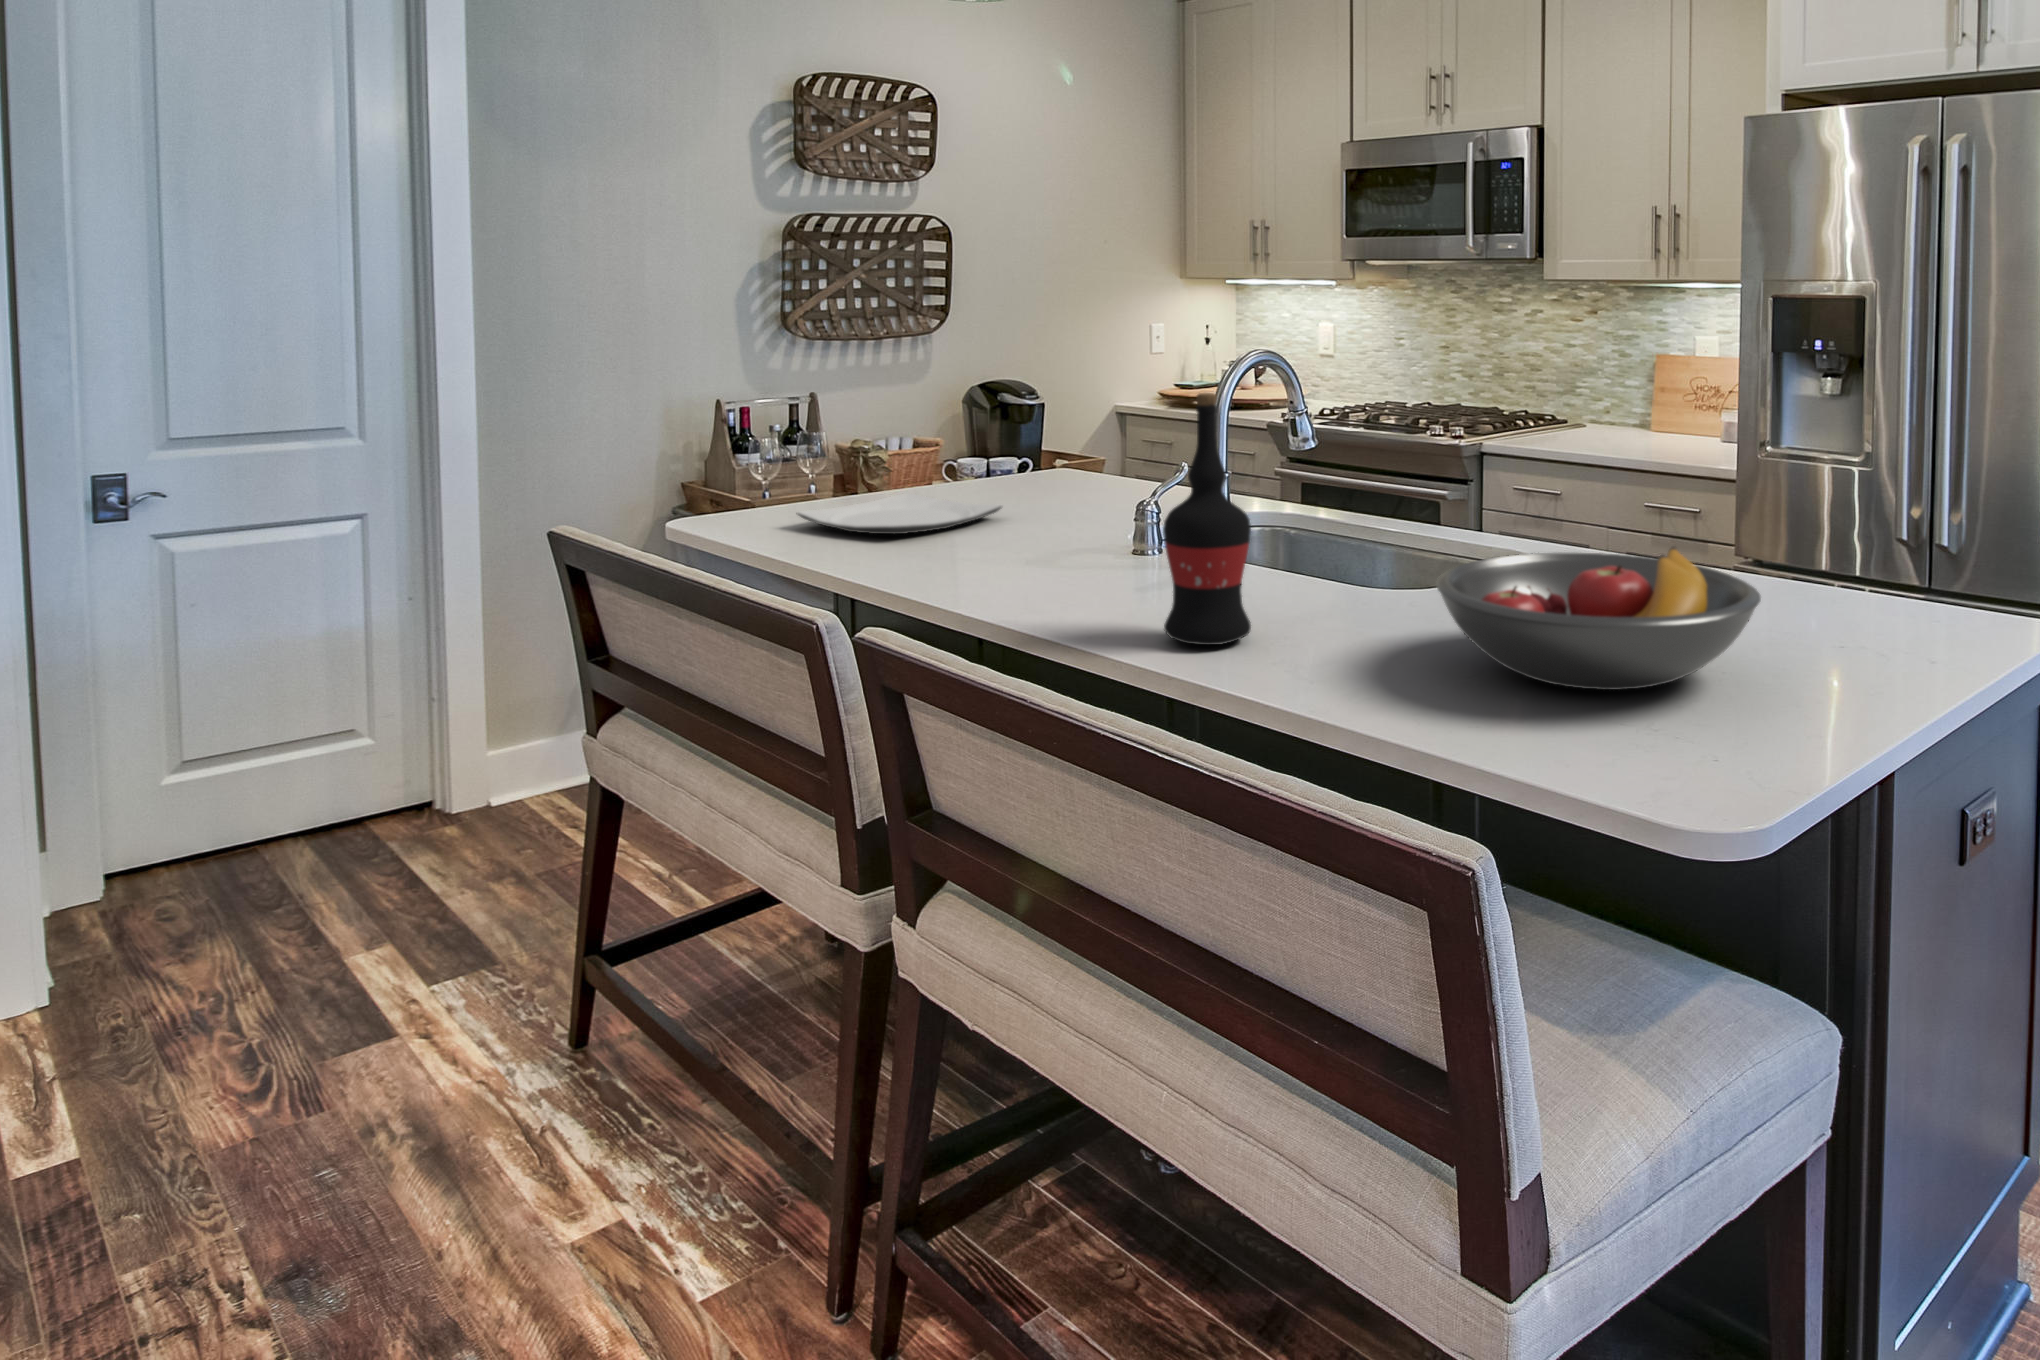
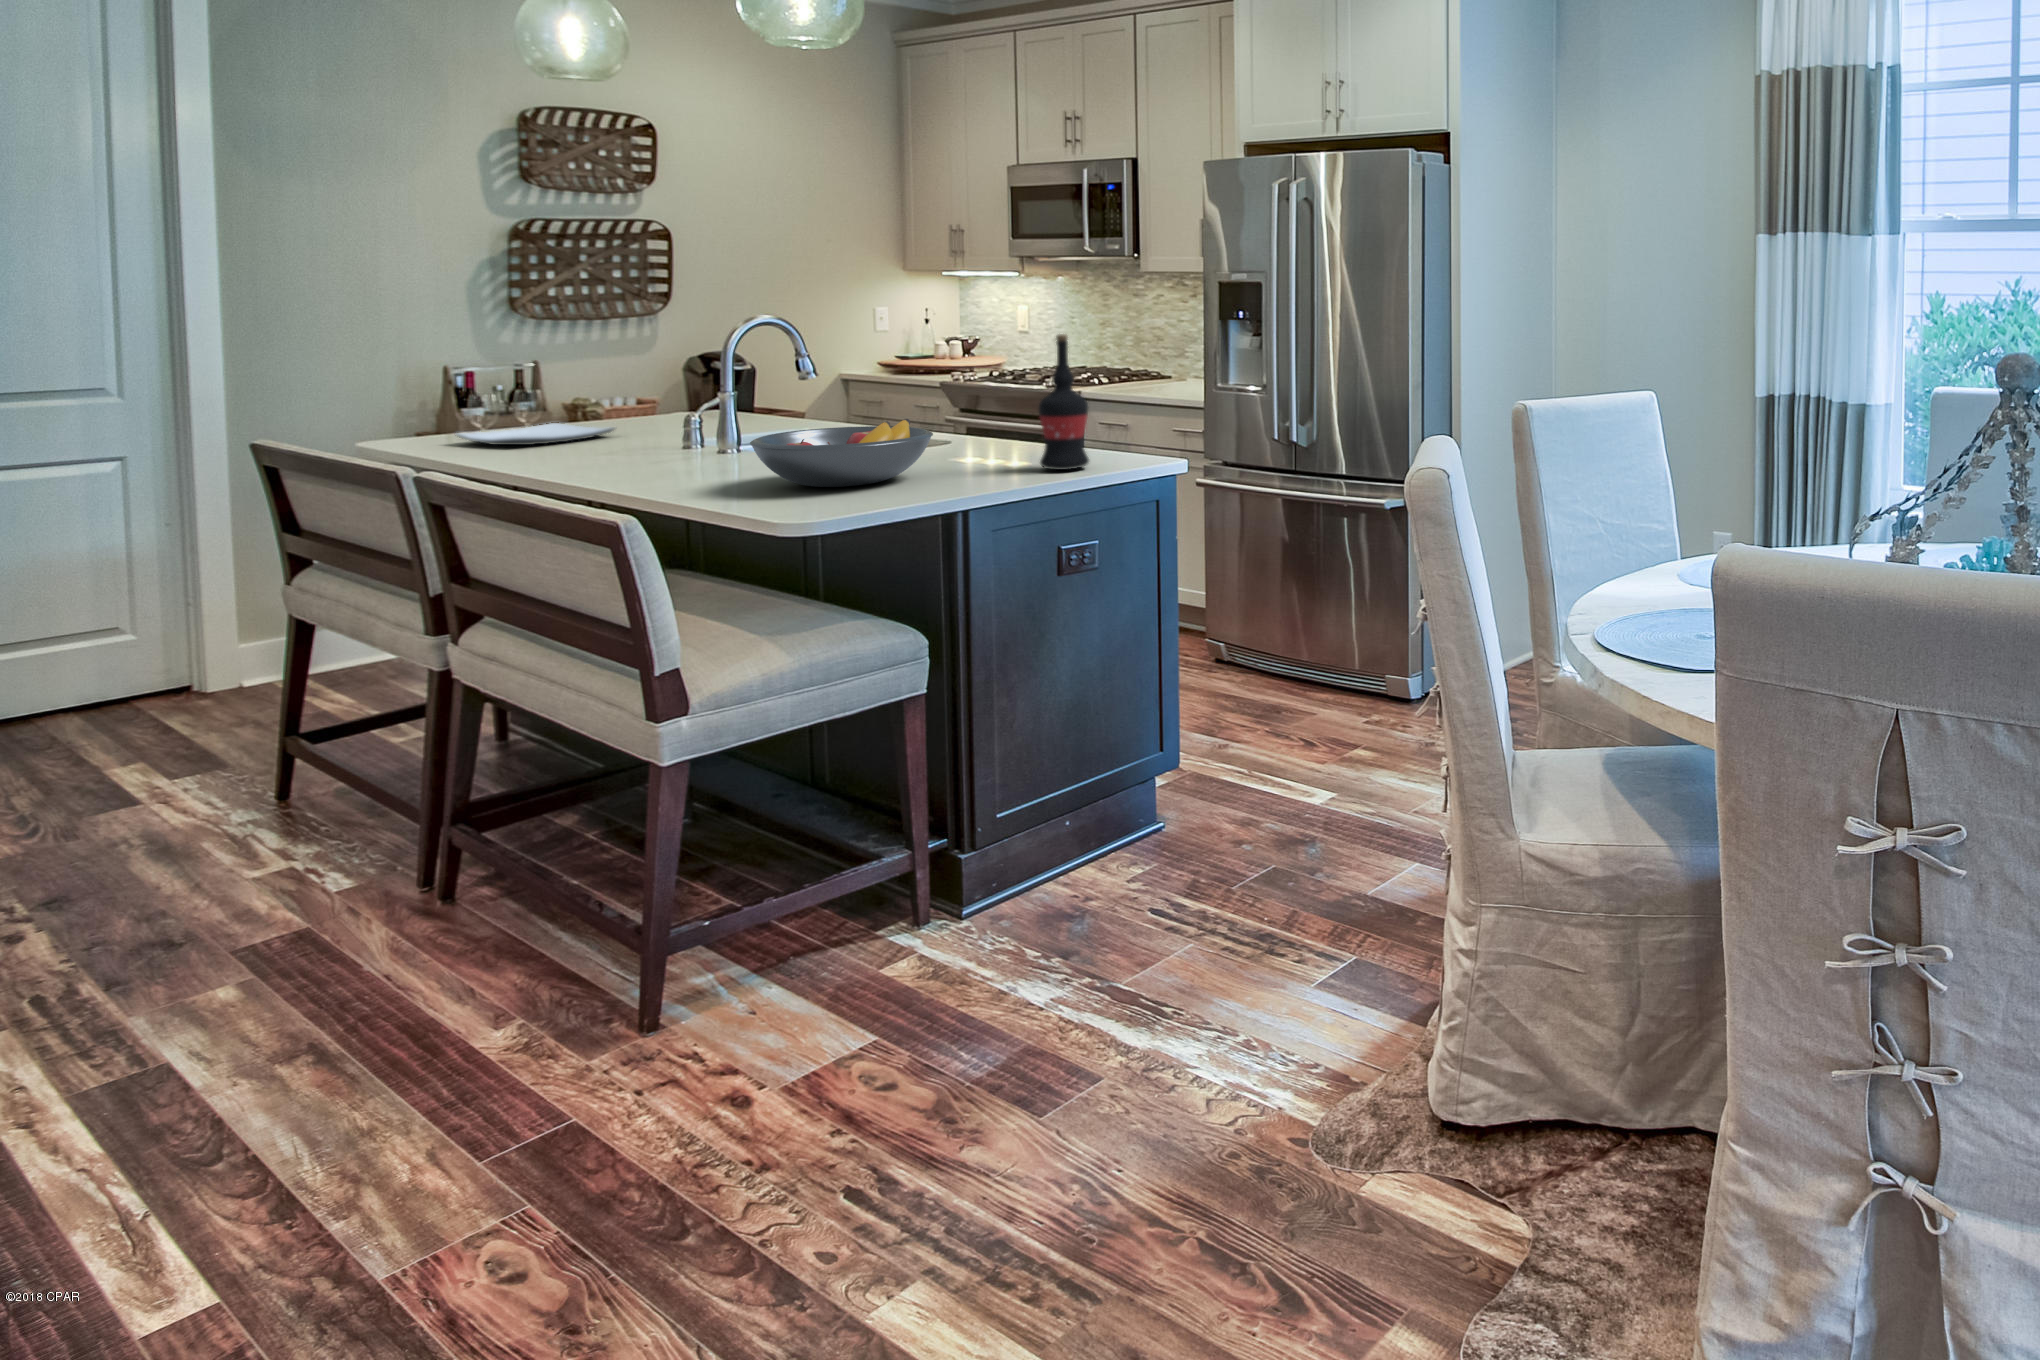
wine bottle: present [1163,393,1251,645] -> present [1039,334,1089,470]

